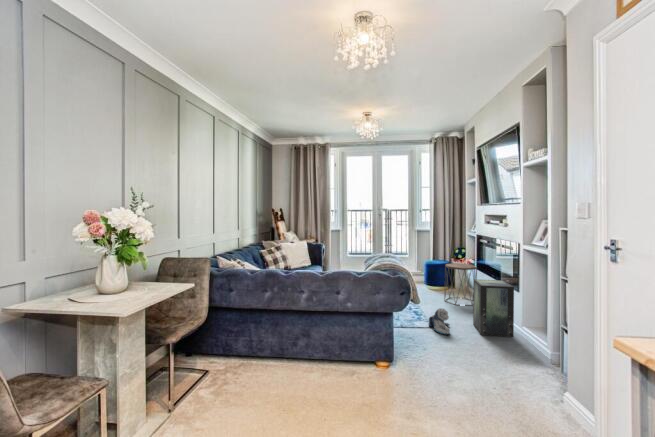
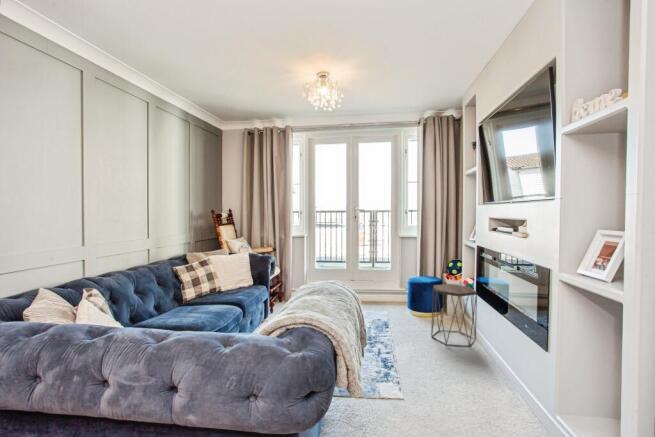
storage box: present [473,279,514,337] -> none [470,319,538,423]
plush toy: present [429,309,450,335] -> none [400,367,433,416]

